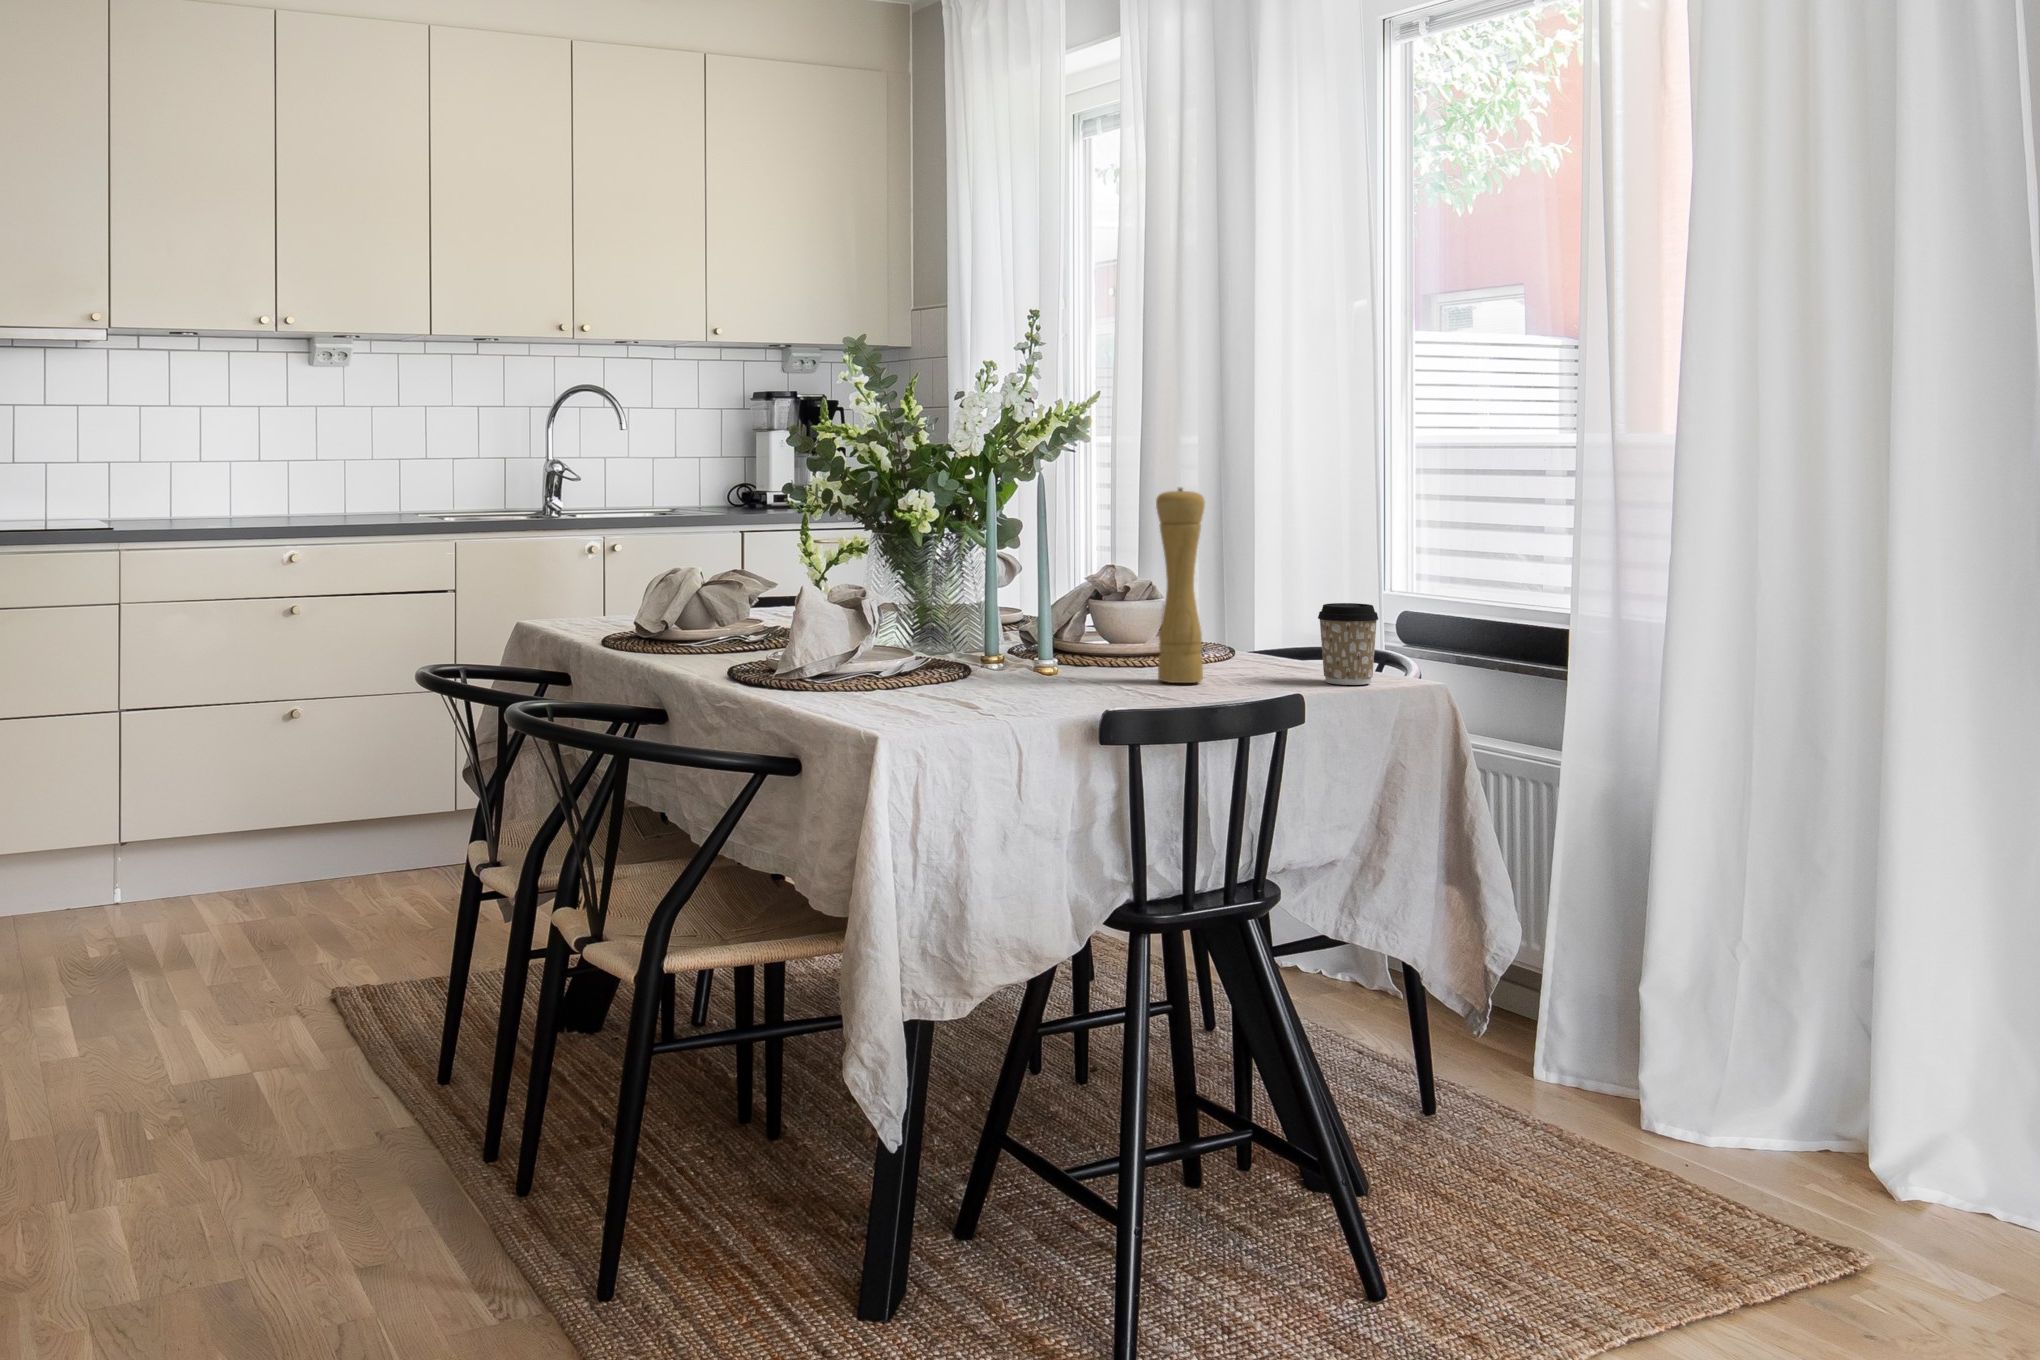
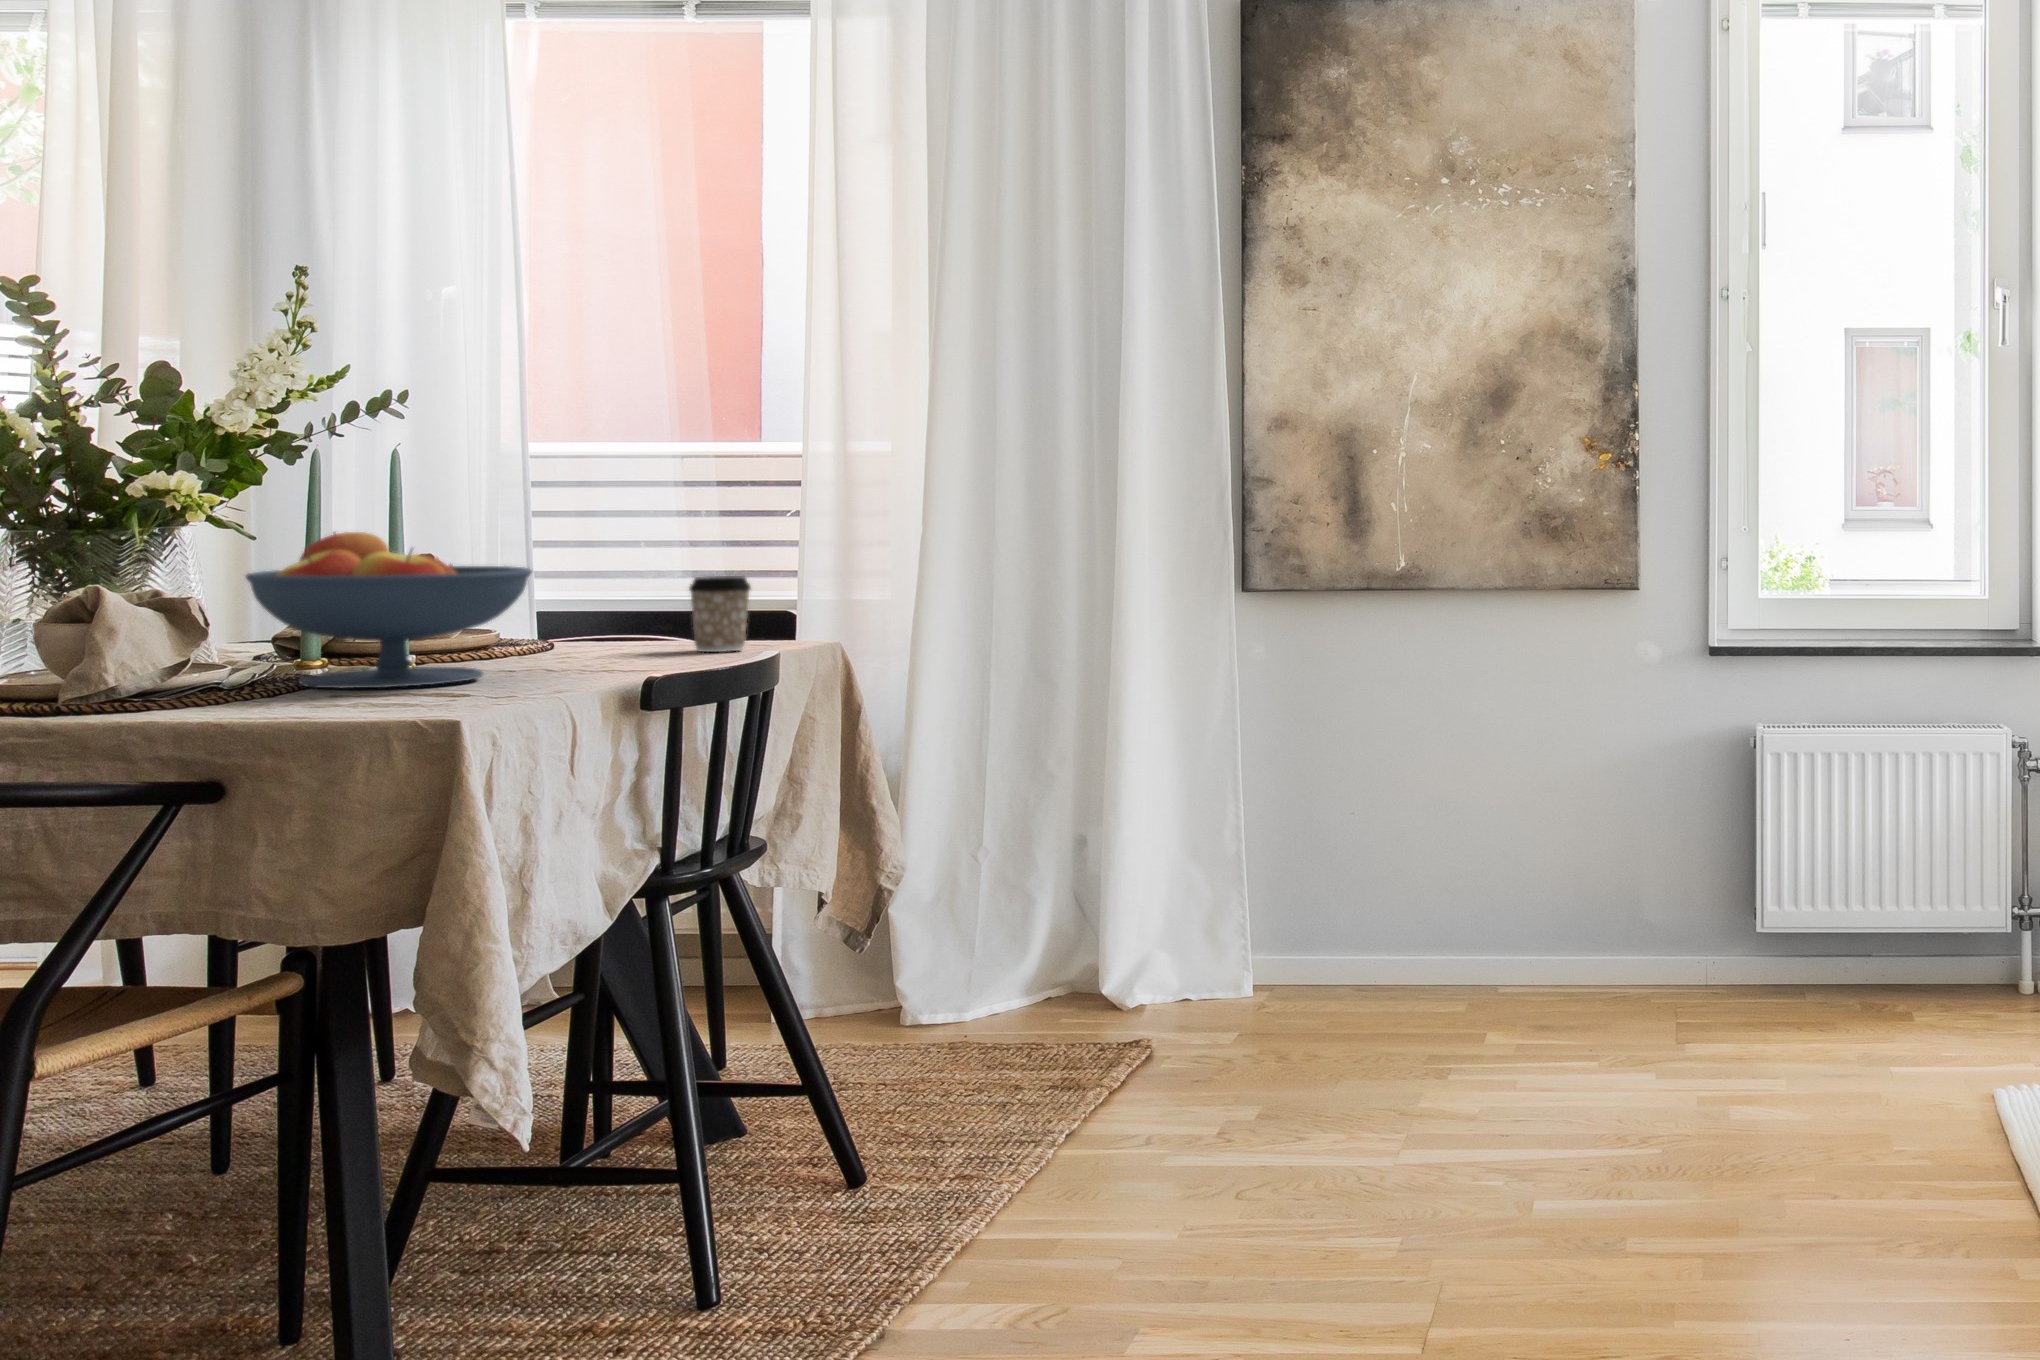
pepper mill: present [1156,488,1205,683] -> none [538,463,595,662]
fruit bowl: none [876,551,1092,699] -> present [246,532,532,688]

